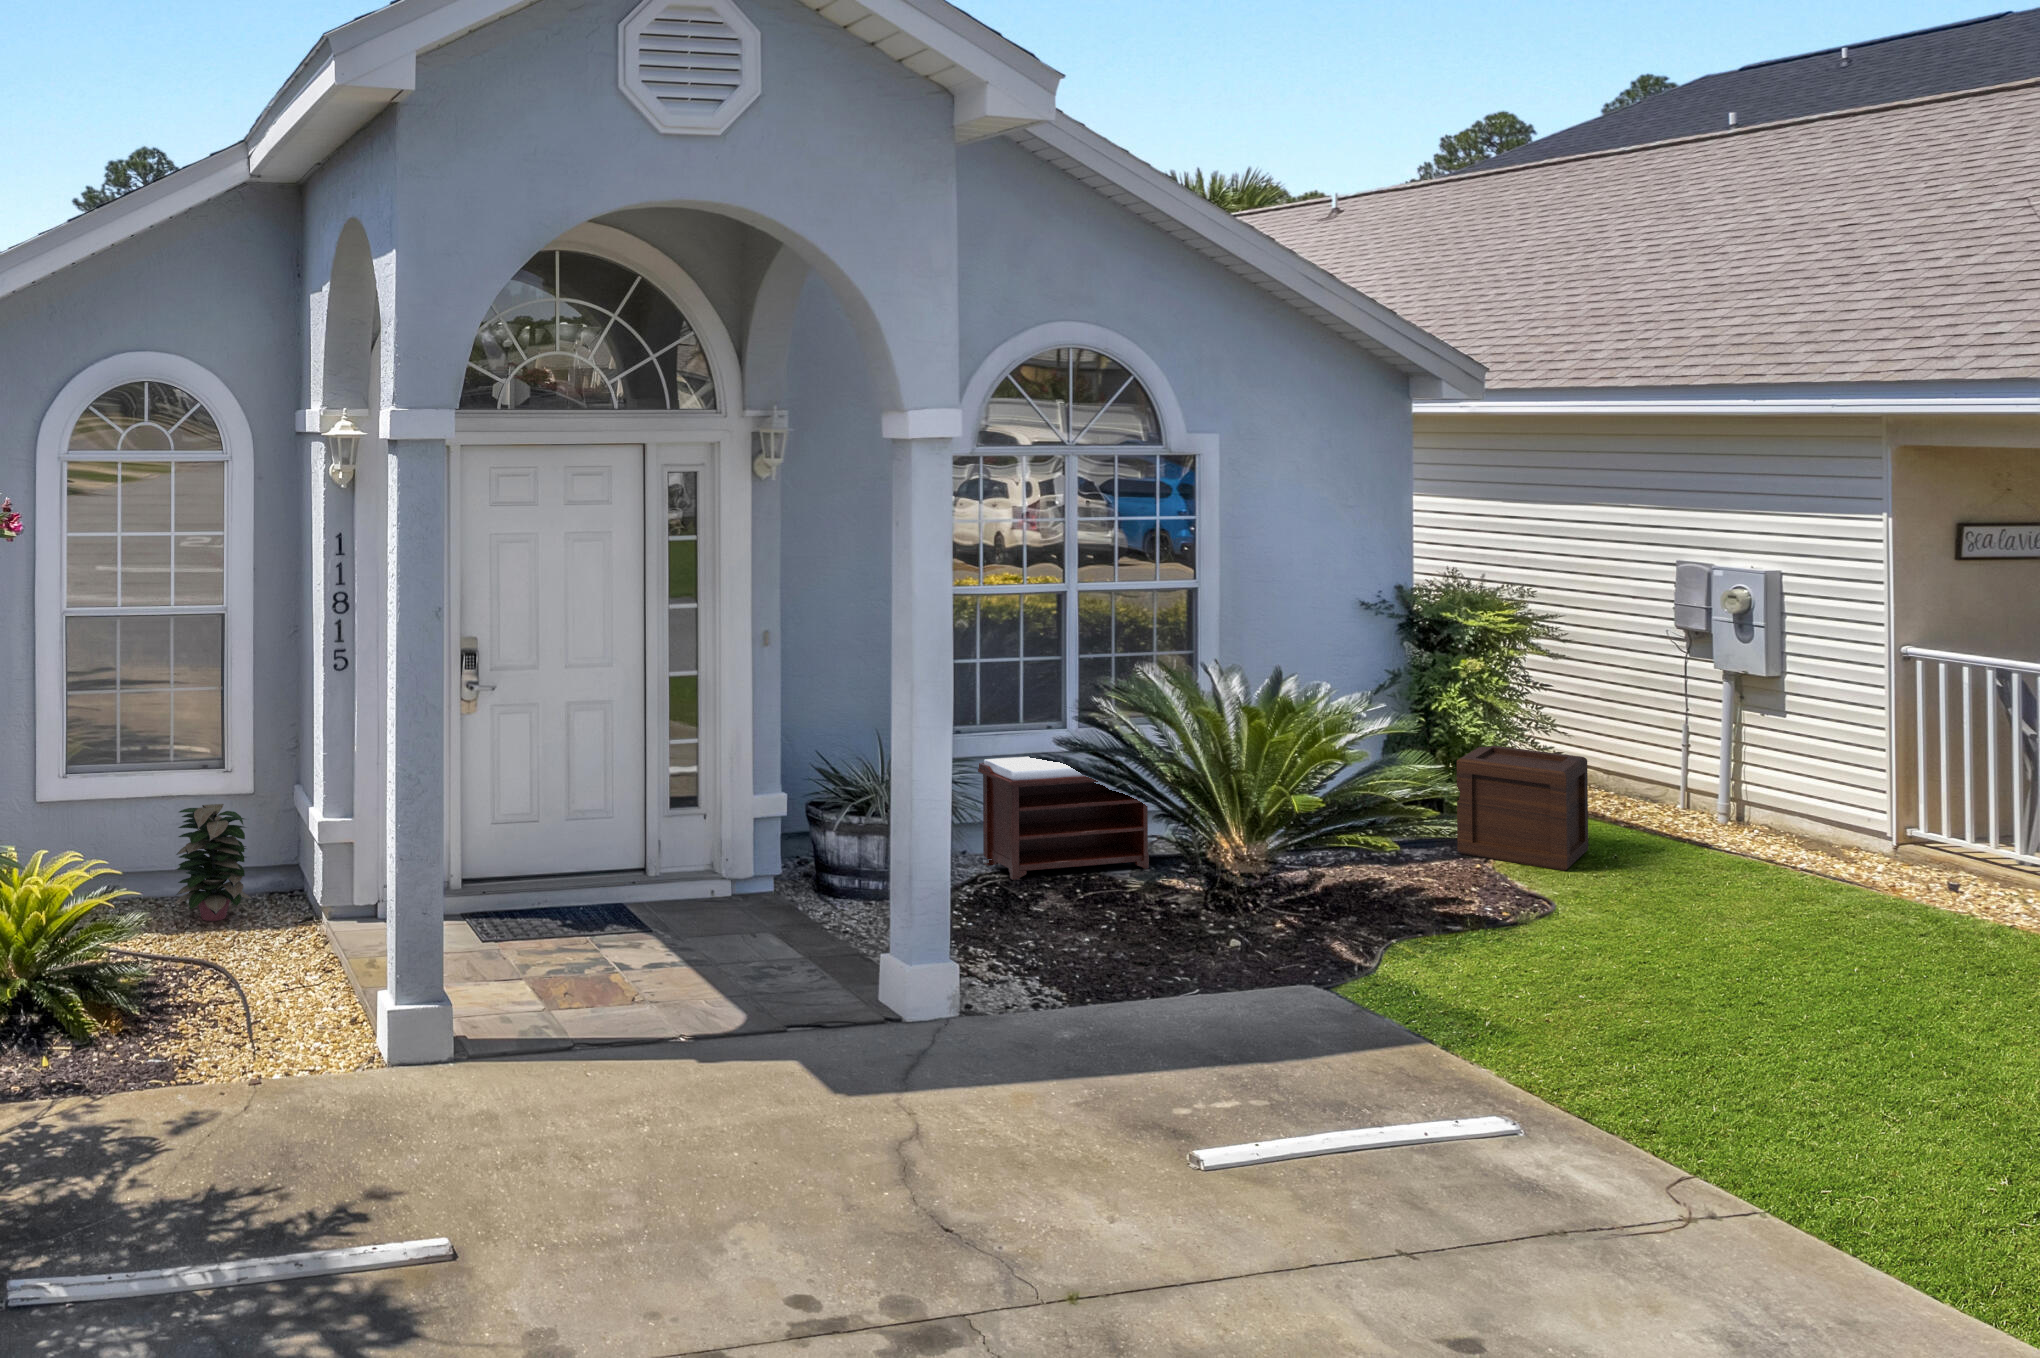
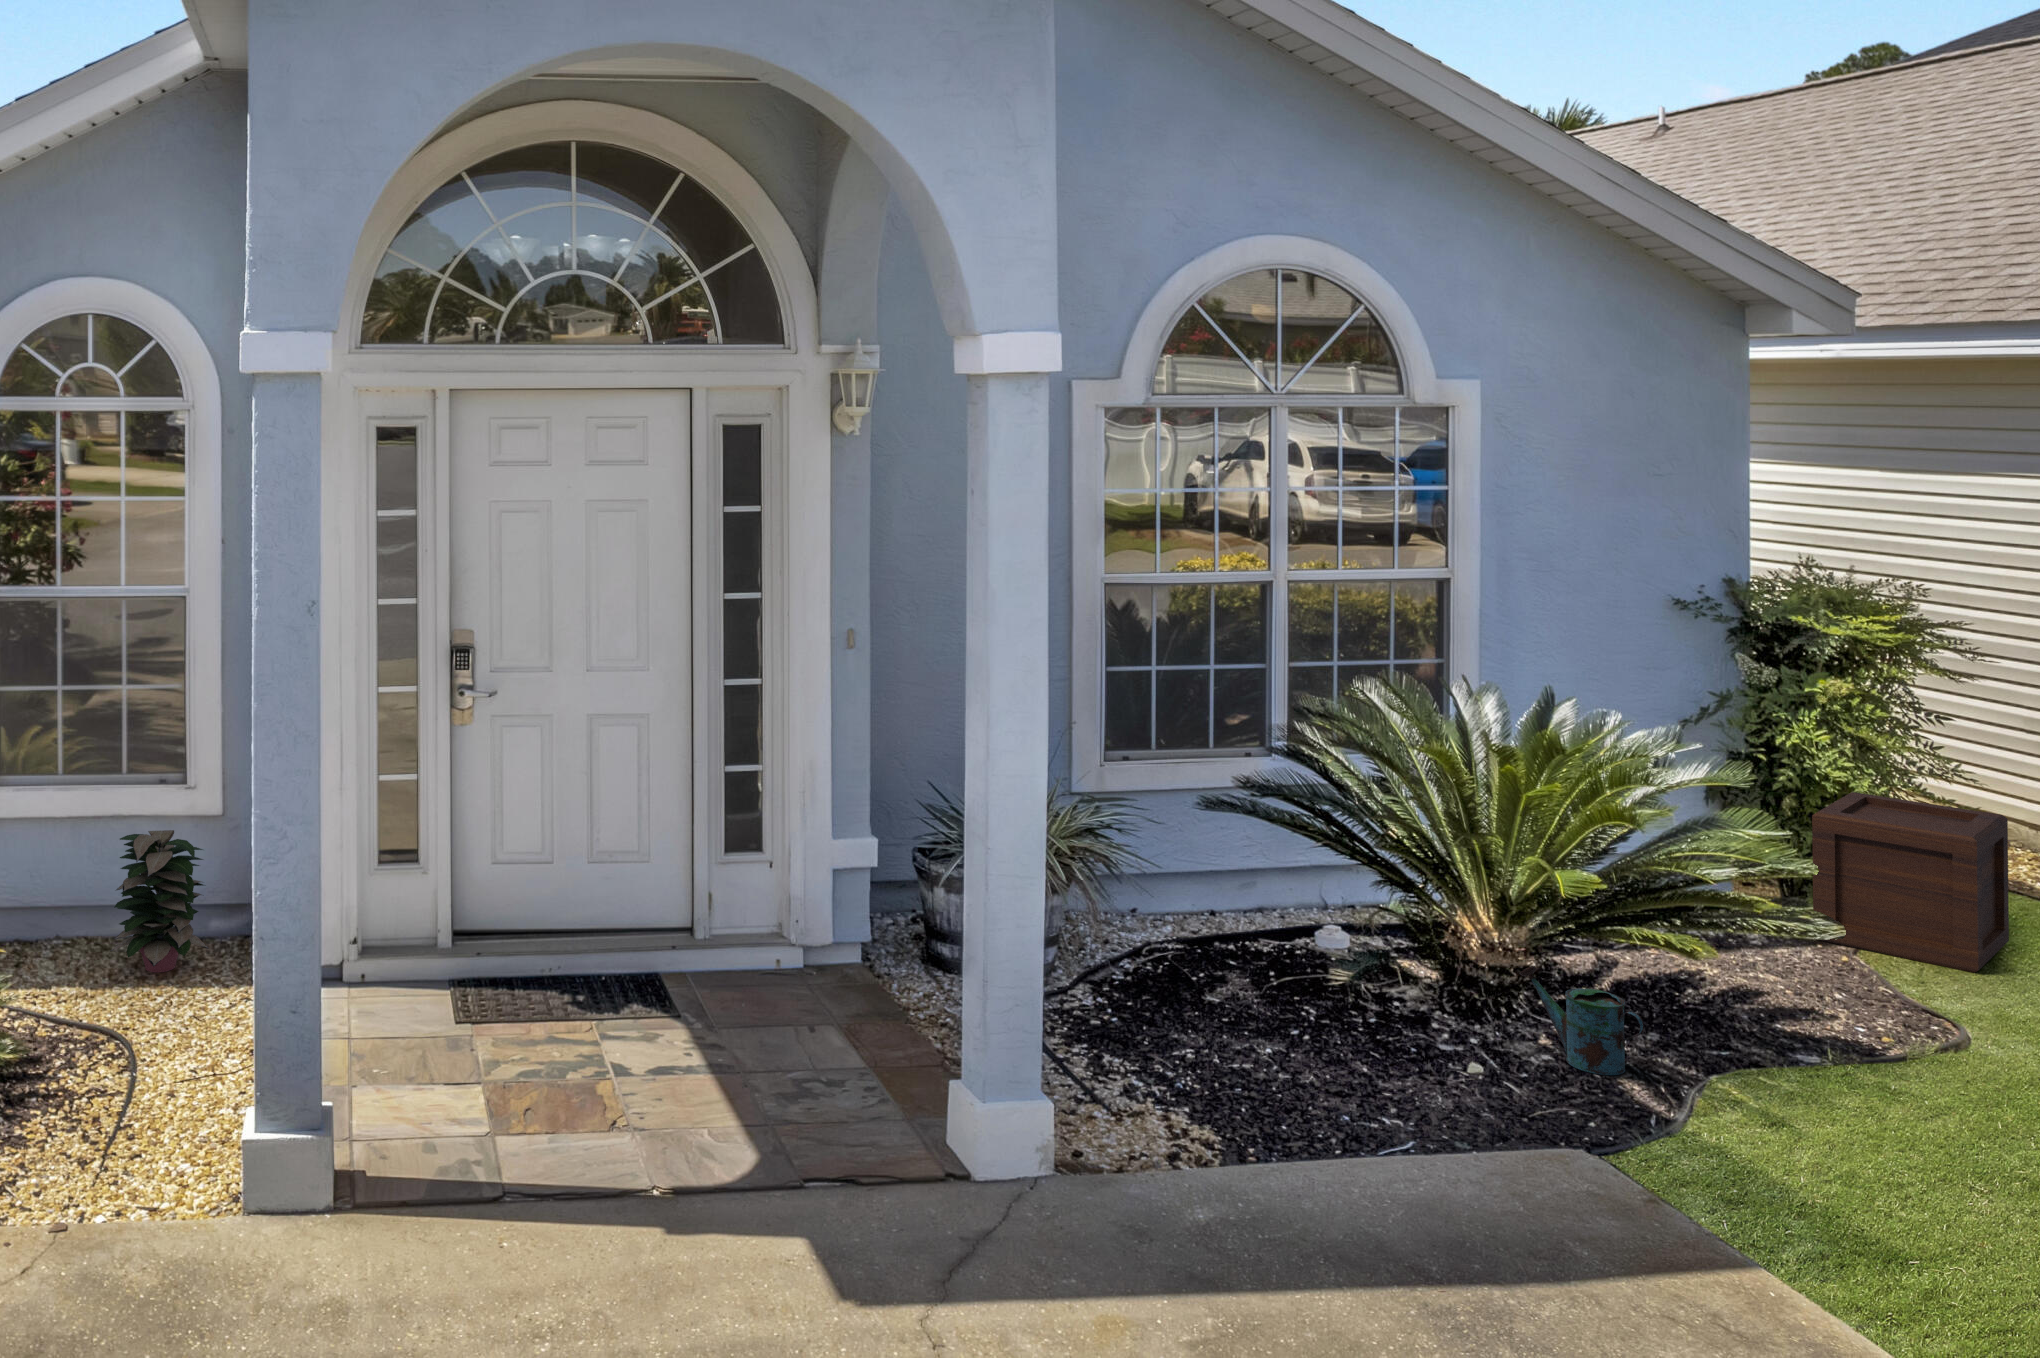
bench: present [978,757,1149,880] -> none [1139,789,1379,955]
watering can: none [1261,869,1347,944] -> present [1519,966,1644,1075]

